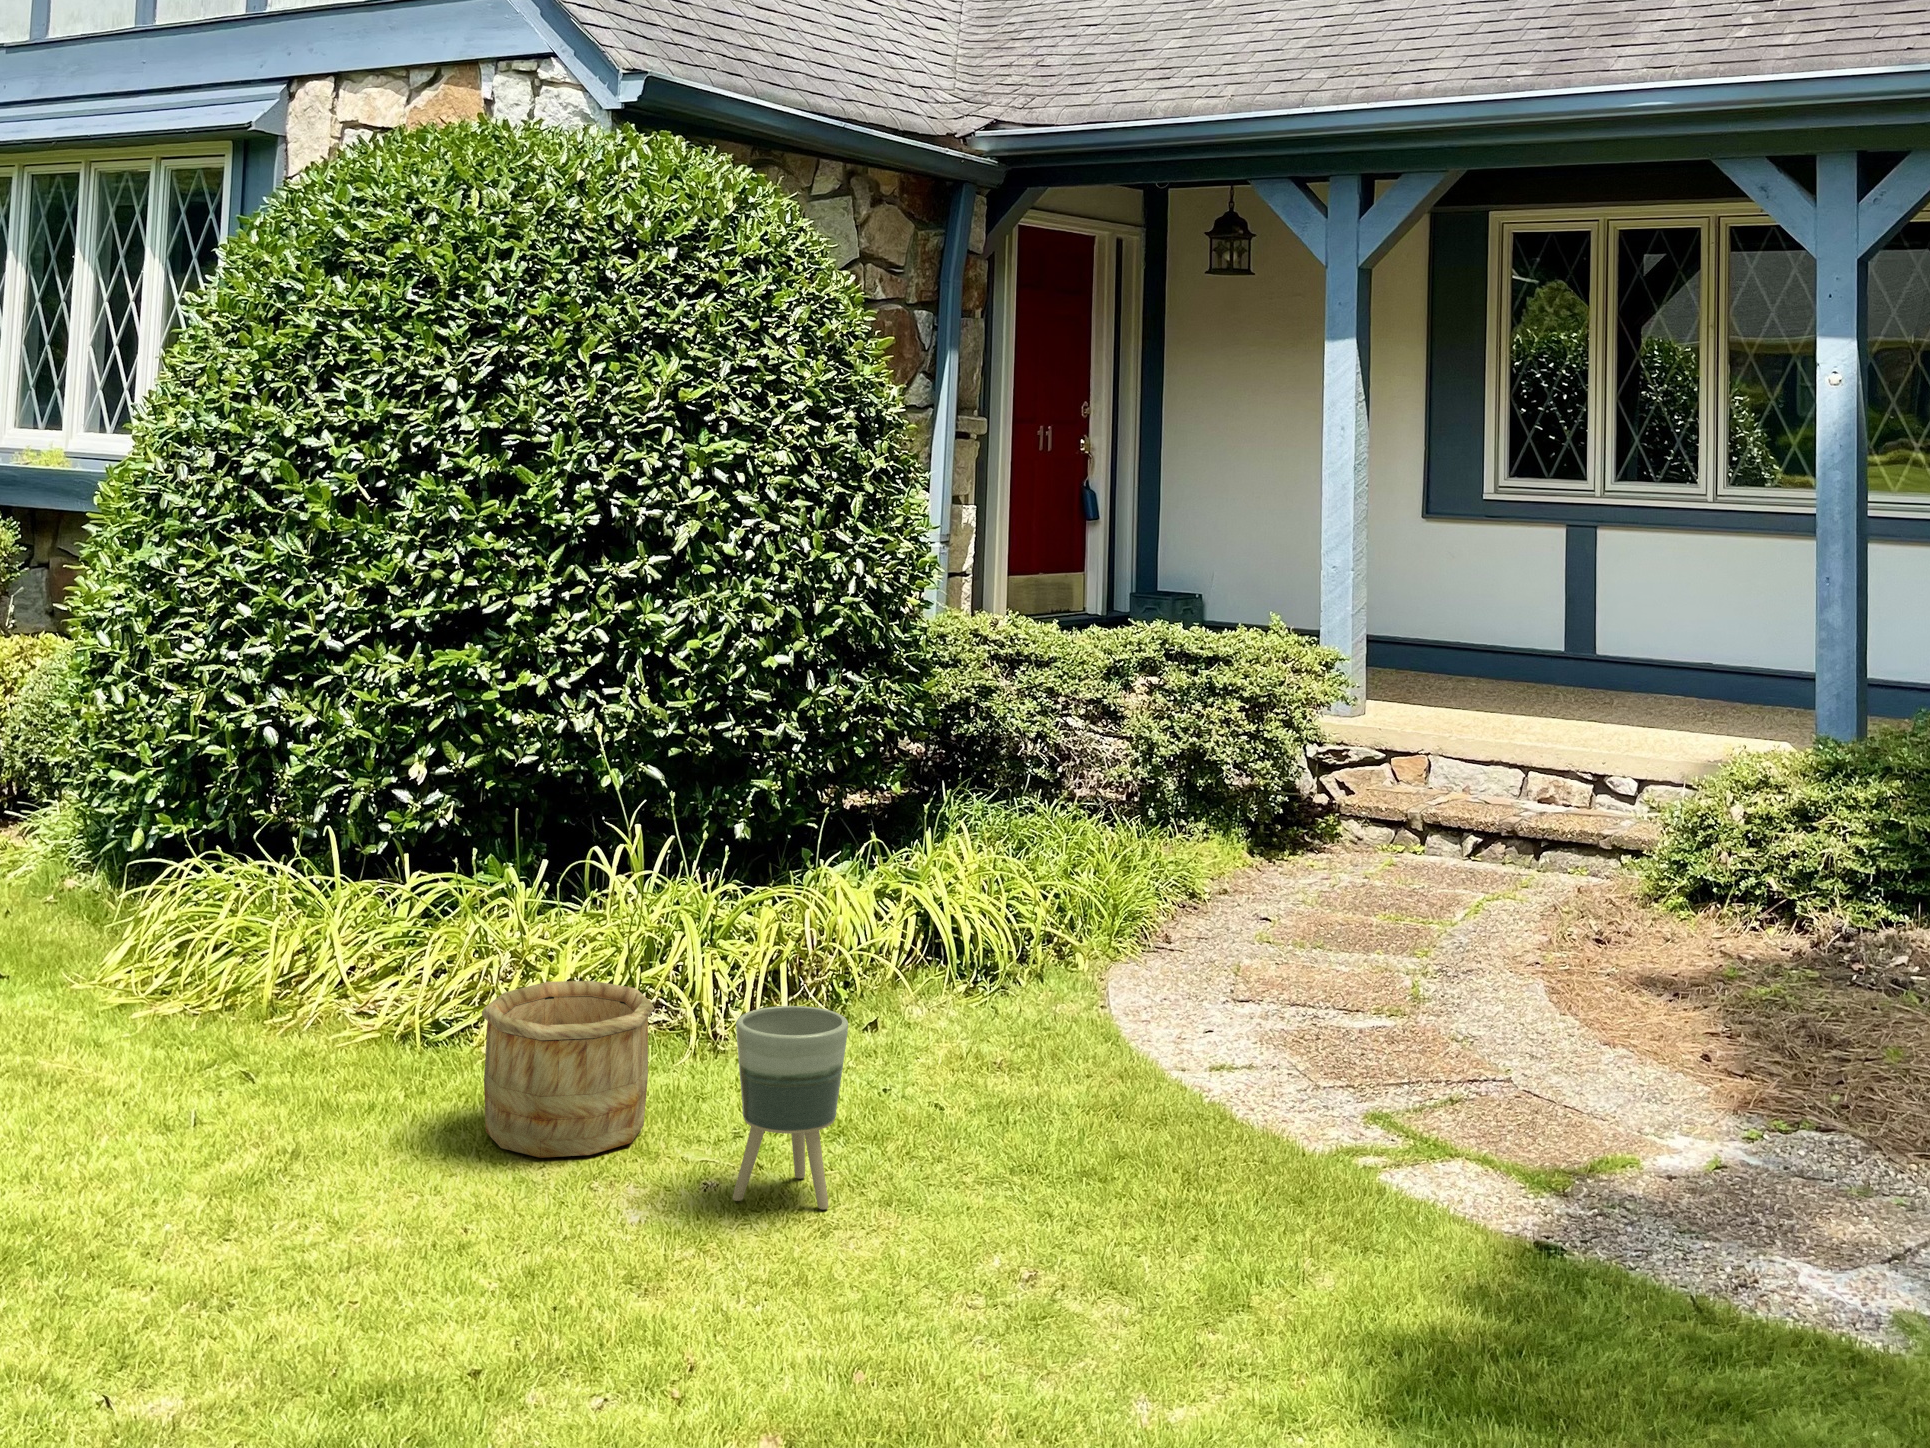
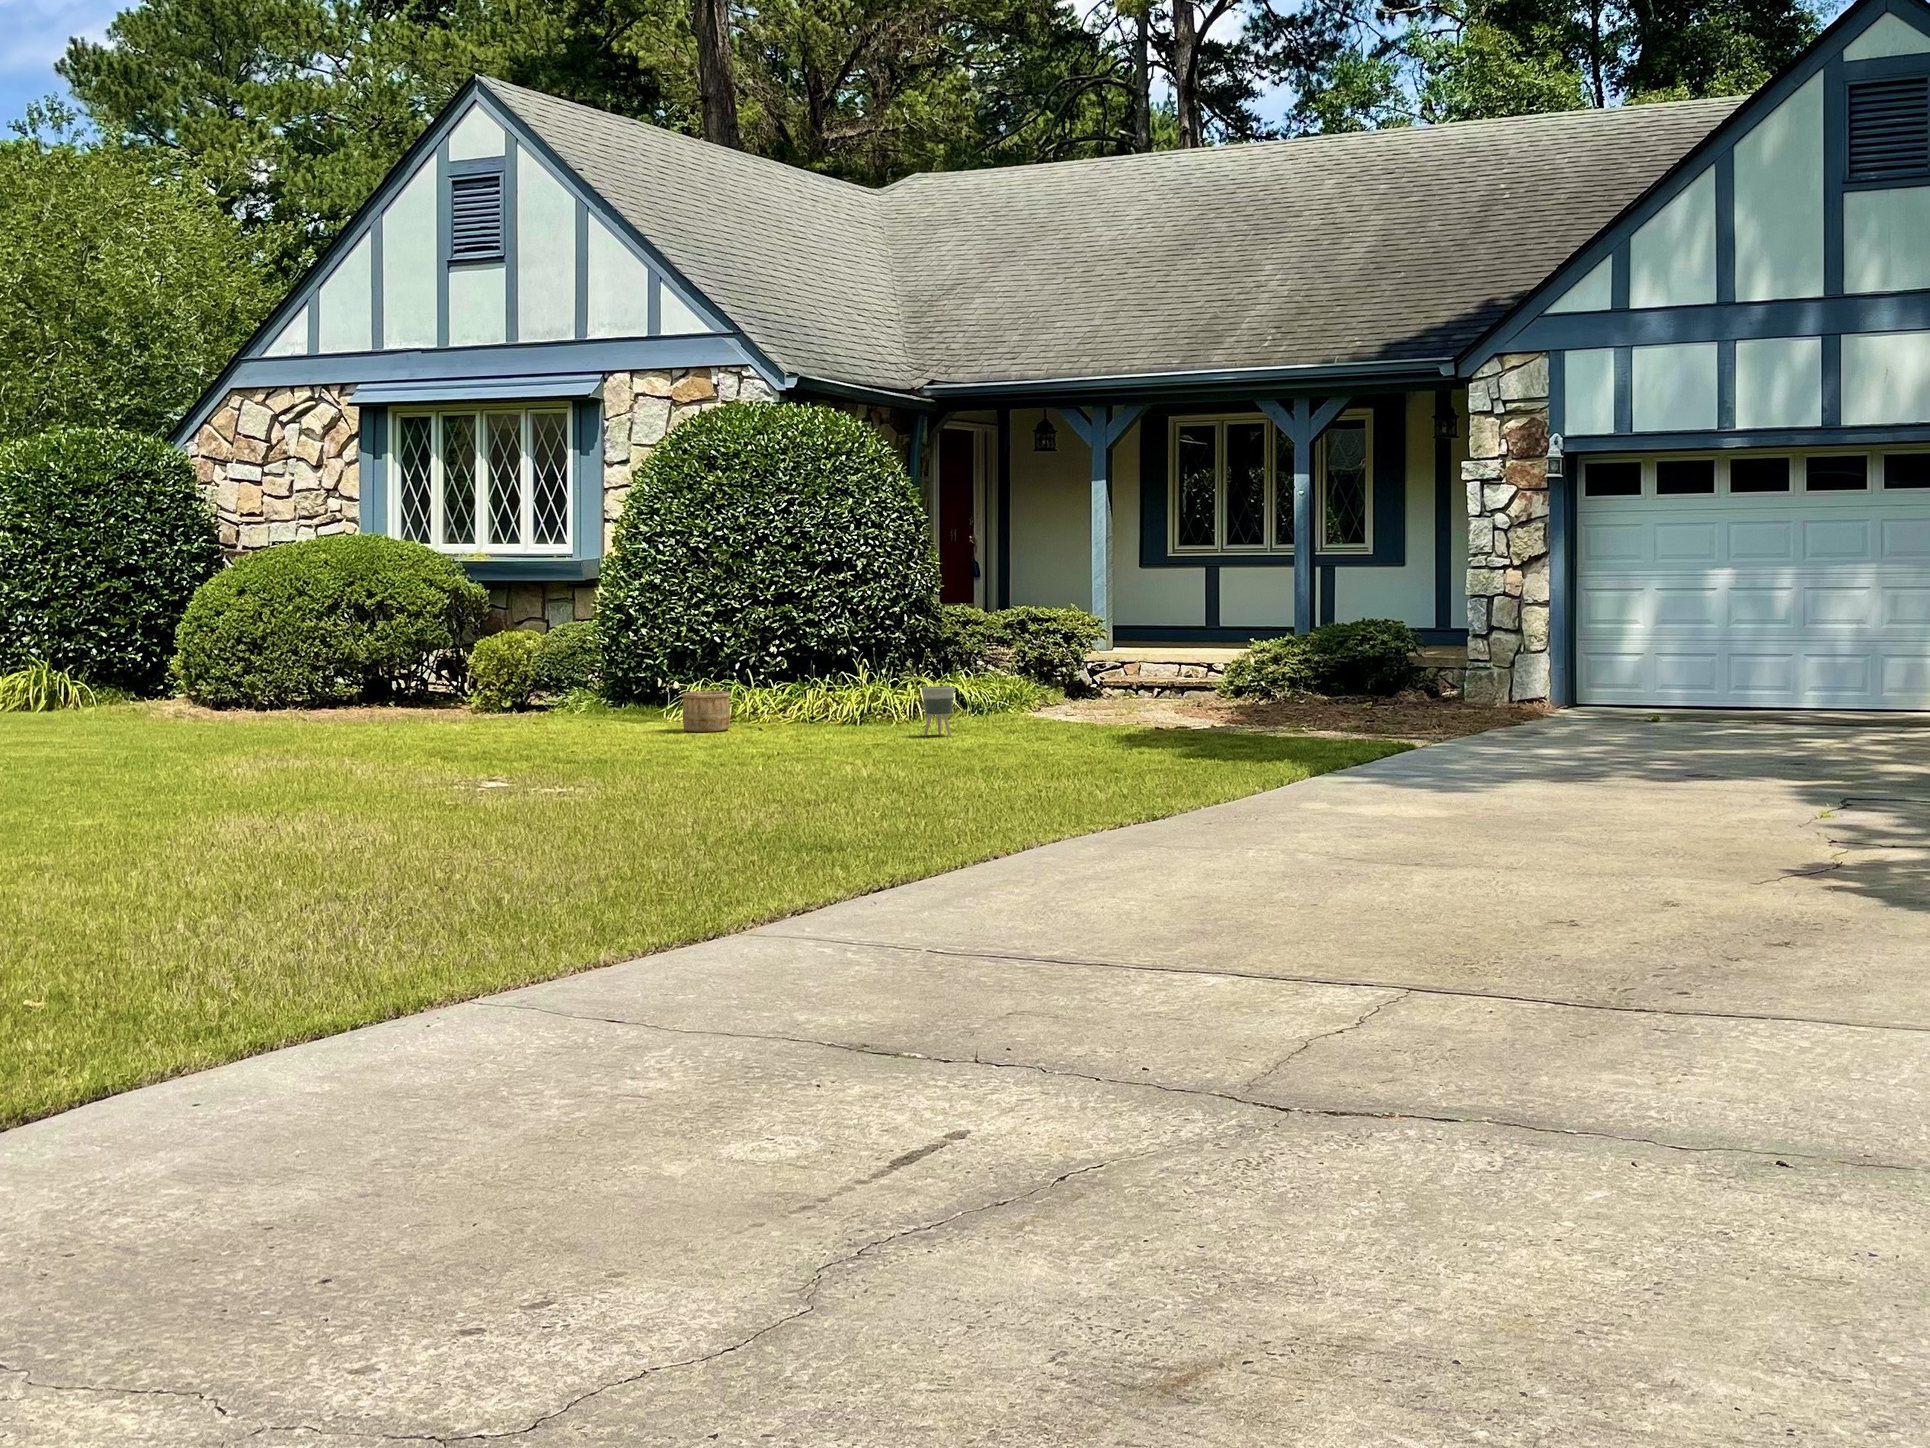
wooden bucket: present [482,981,654,1158] -> present [681,691,731,732]

